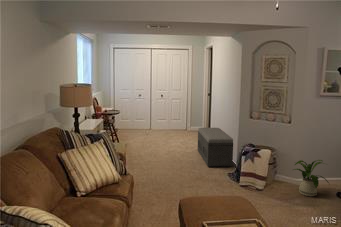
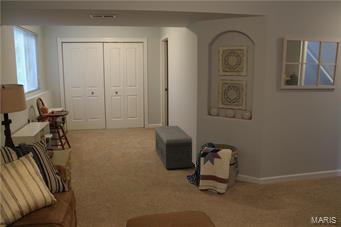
house plant: present [294,160,329,196] -> none [250,158,293,197]

